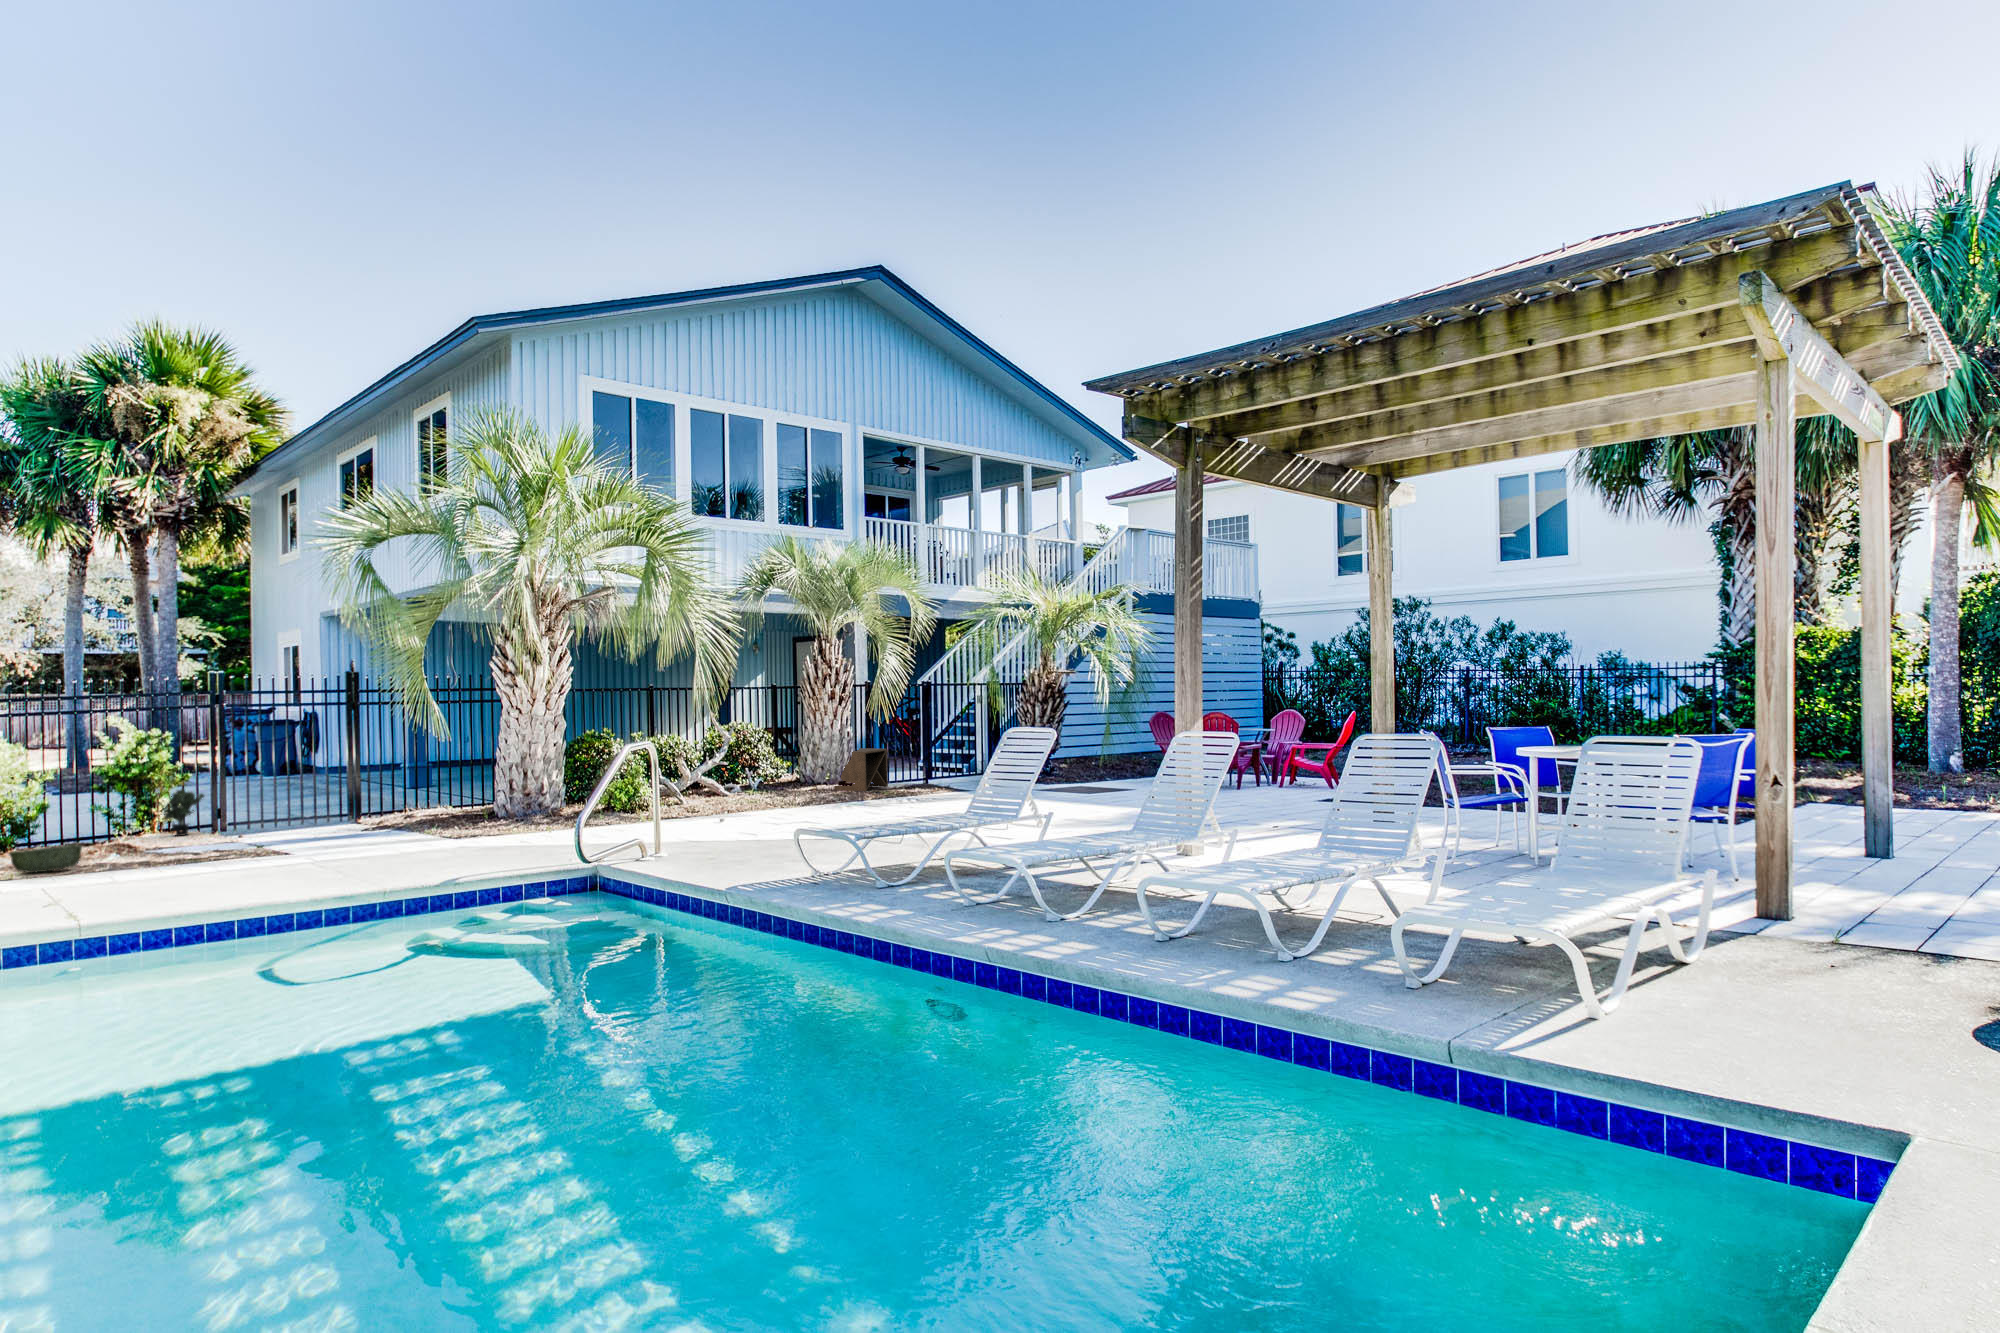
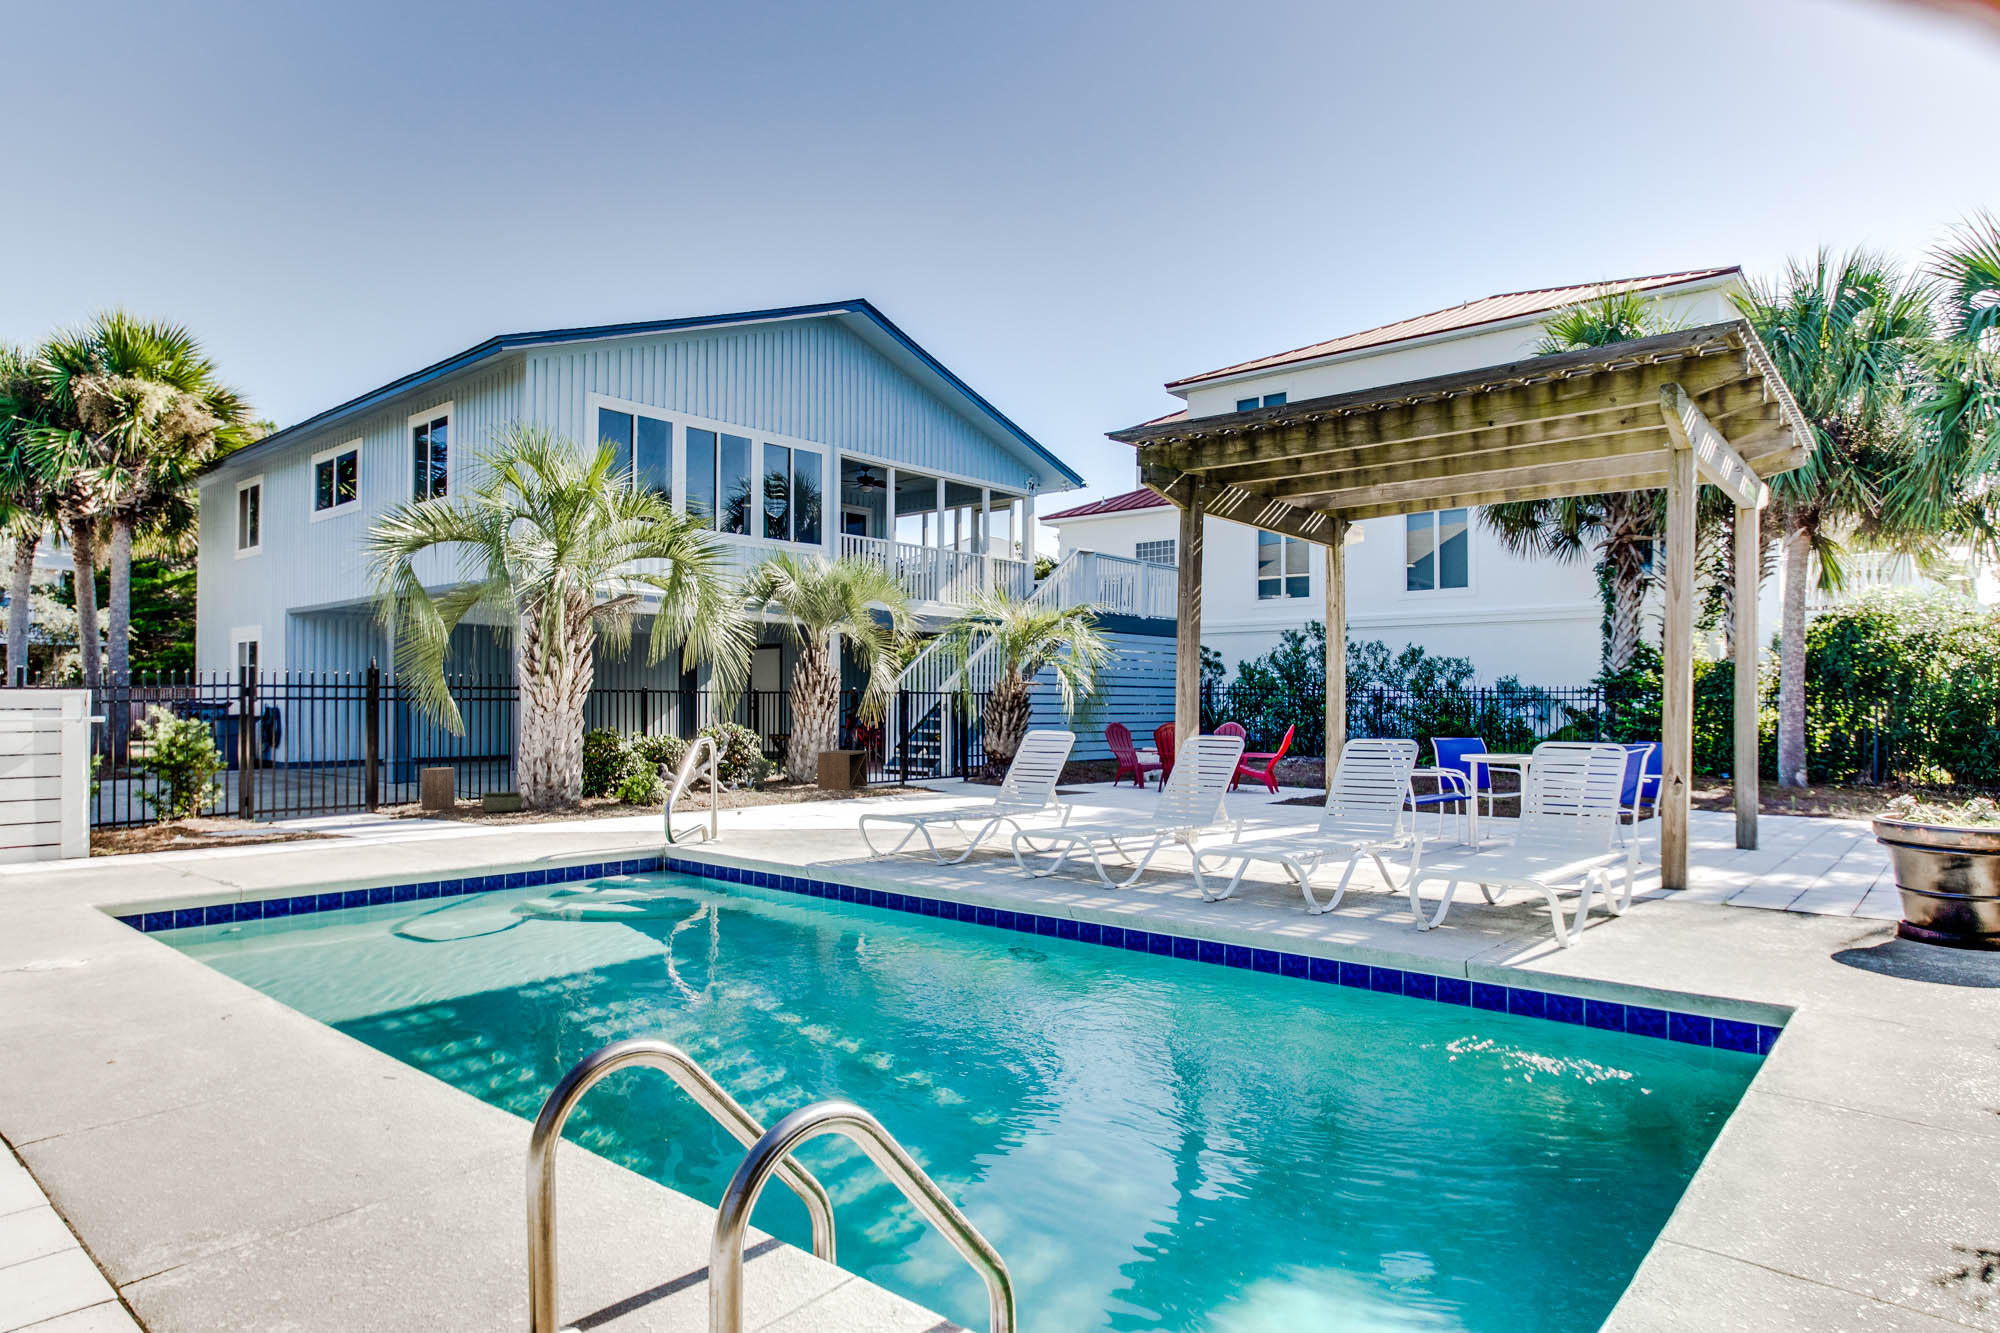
stool: none [401,773,437,819] -> present [422,767,455,810]
potted plant: present [164,789,204,836] -> present [747,758,773,792]
woven basket: present [9,844,82,873] -> present [482,792,523,812]

